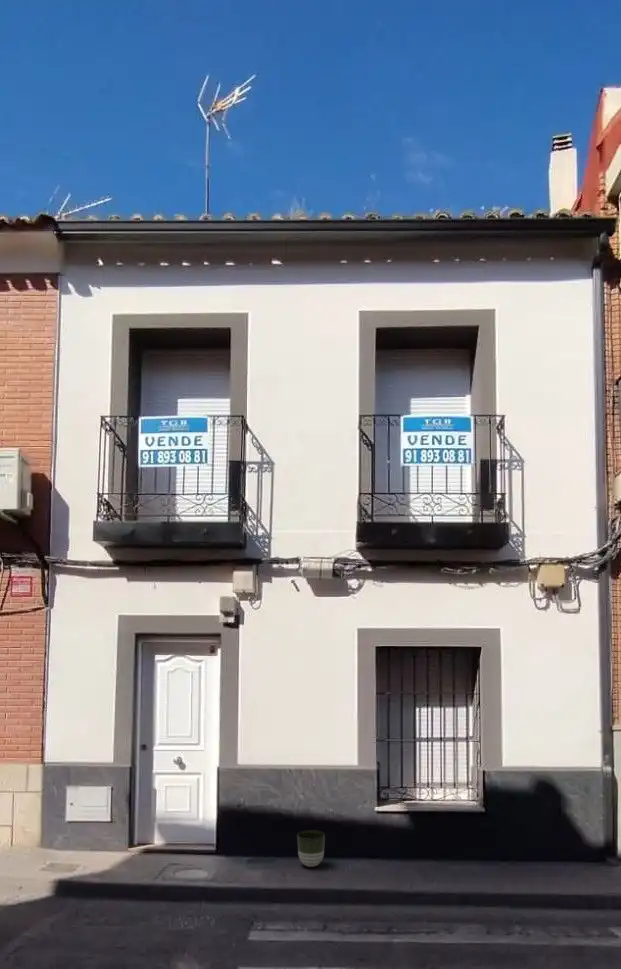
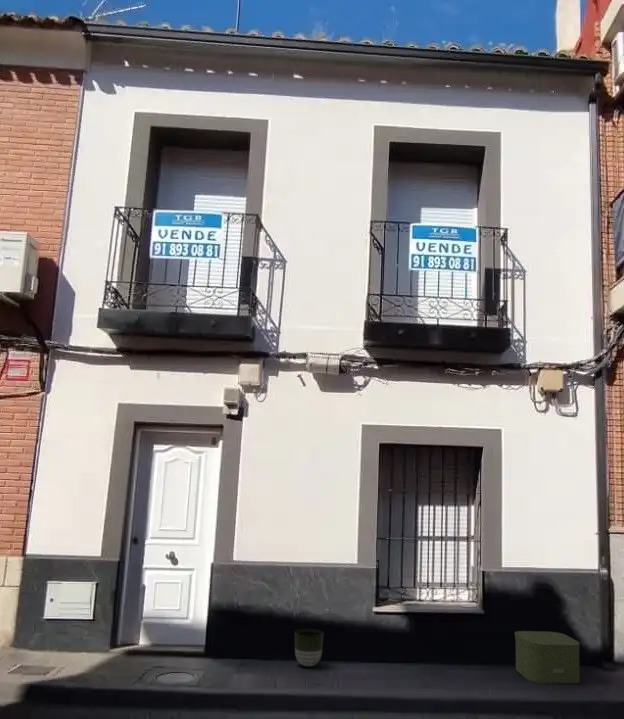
storage box: none [514,829,574,882] -> present [515,631,580,683]

